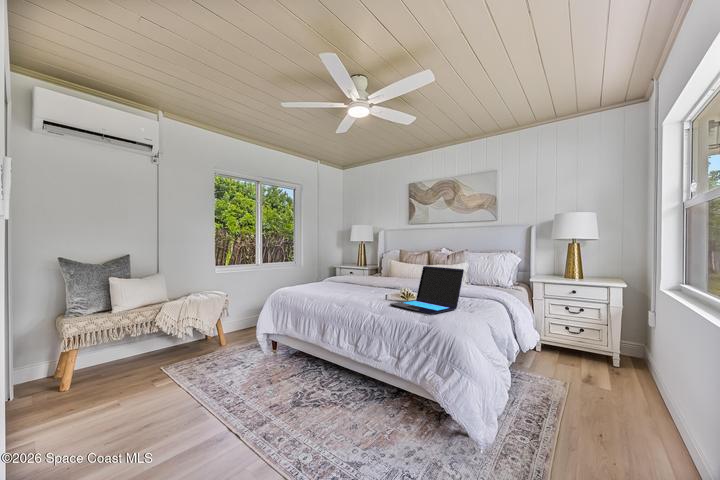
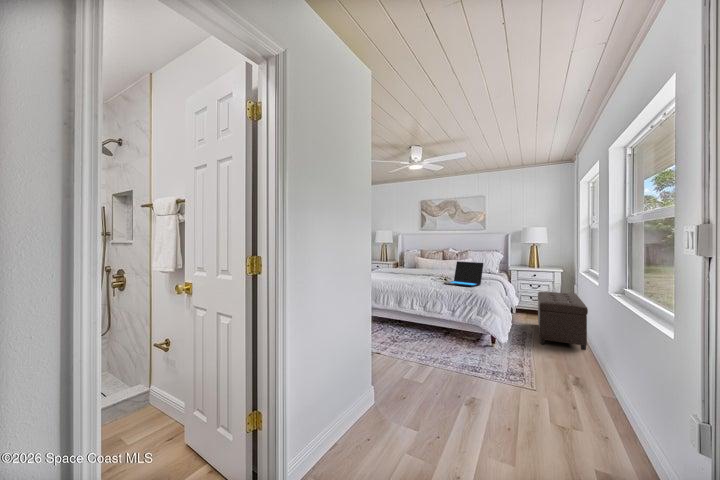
ottoman: none [571,323,685,471] -> present [538,292,588,350]

